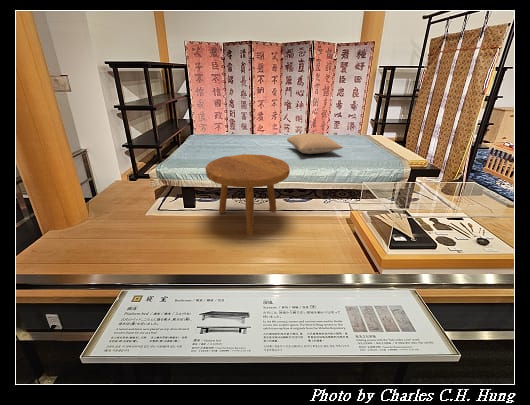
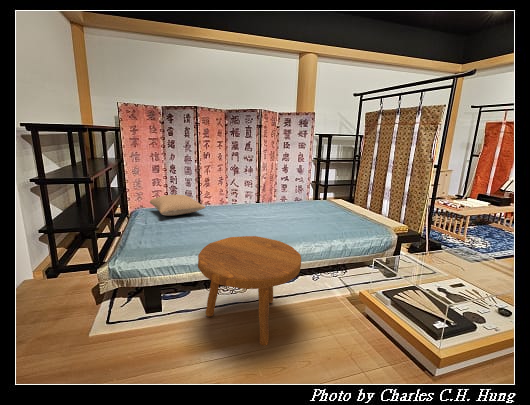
pillow: present [287,133,343,154] -> present [150,195,205,216]

